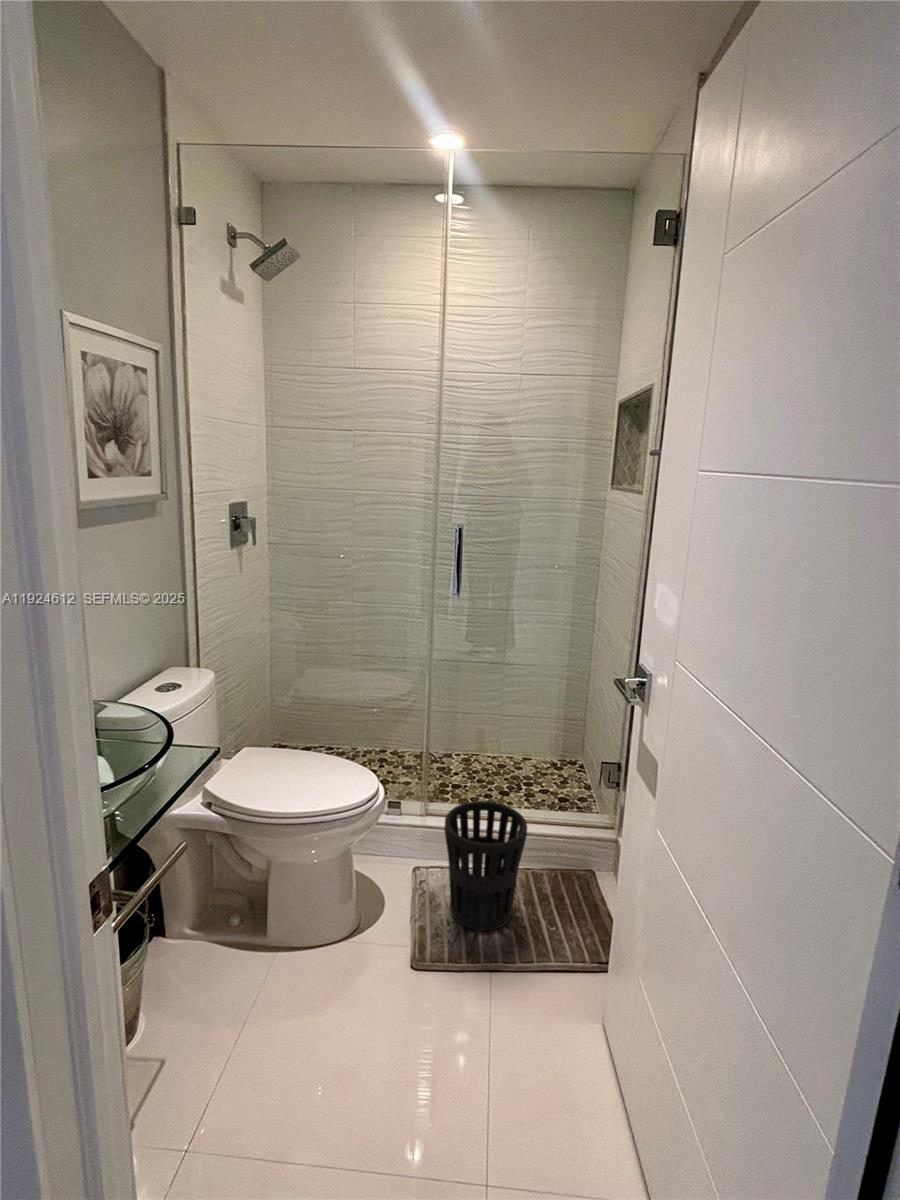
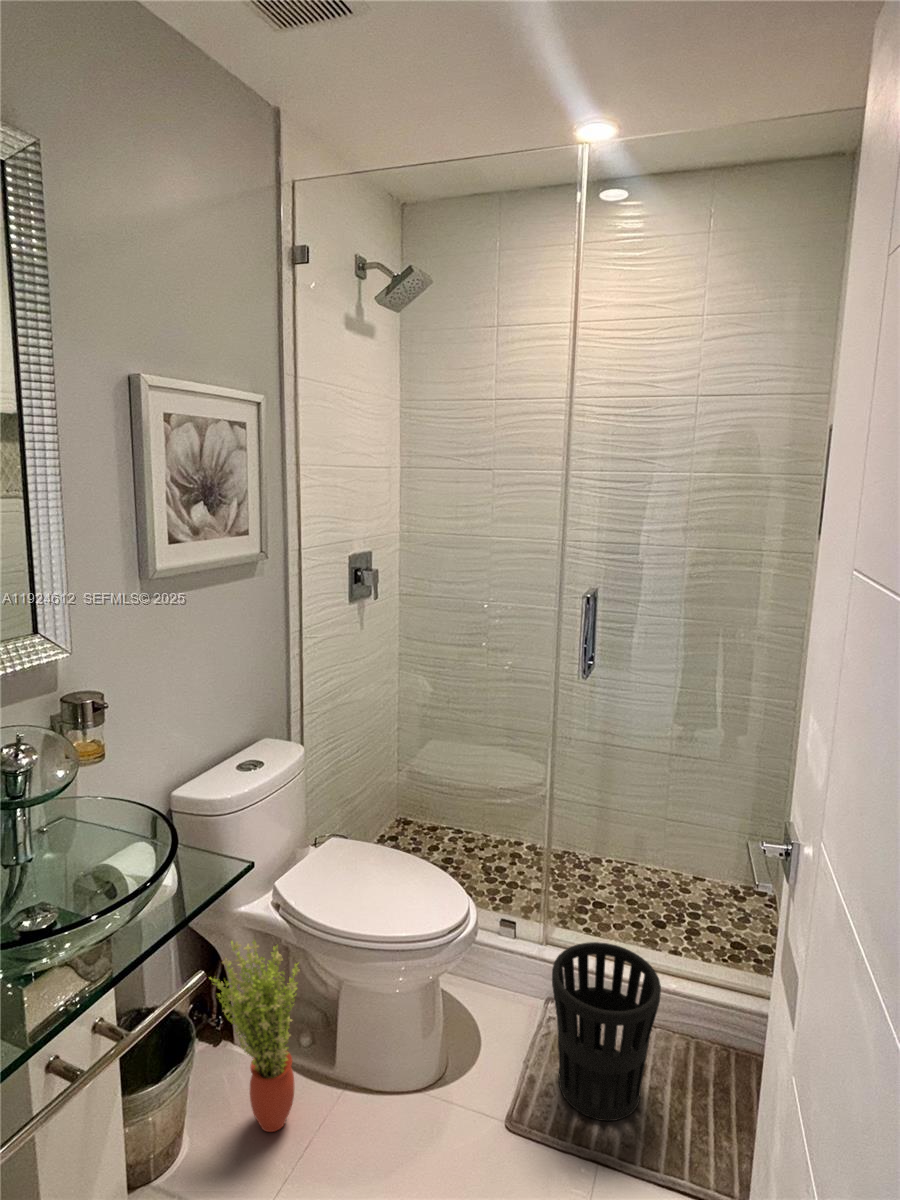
potted plant: none [162,828,247,994] -> present [210,941,300,1132]

